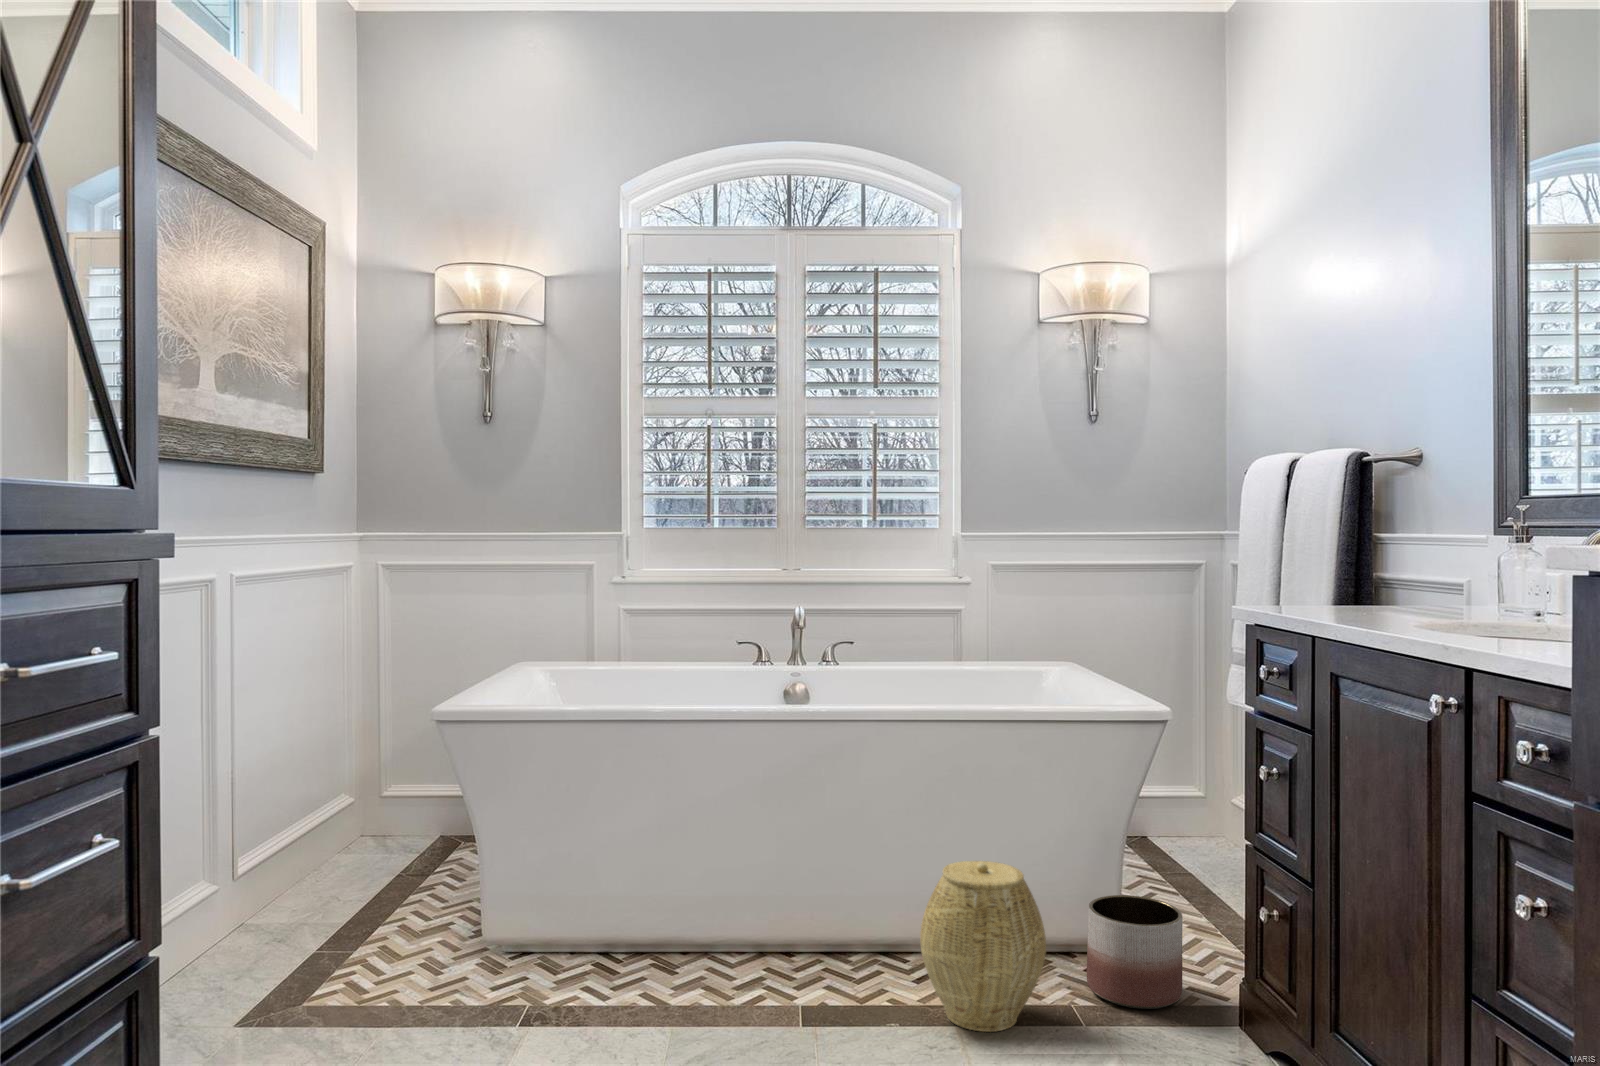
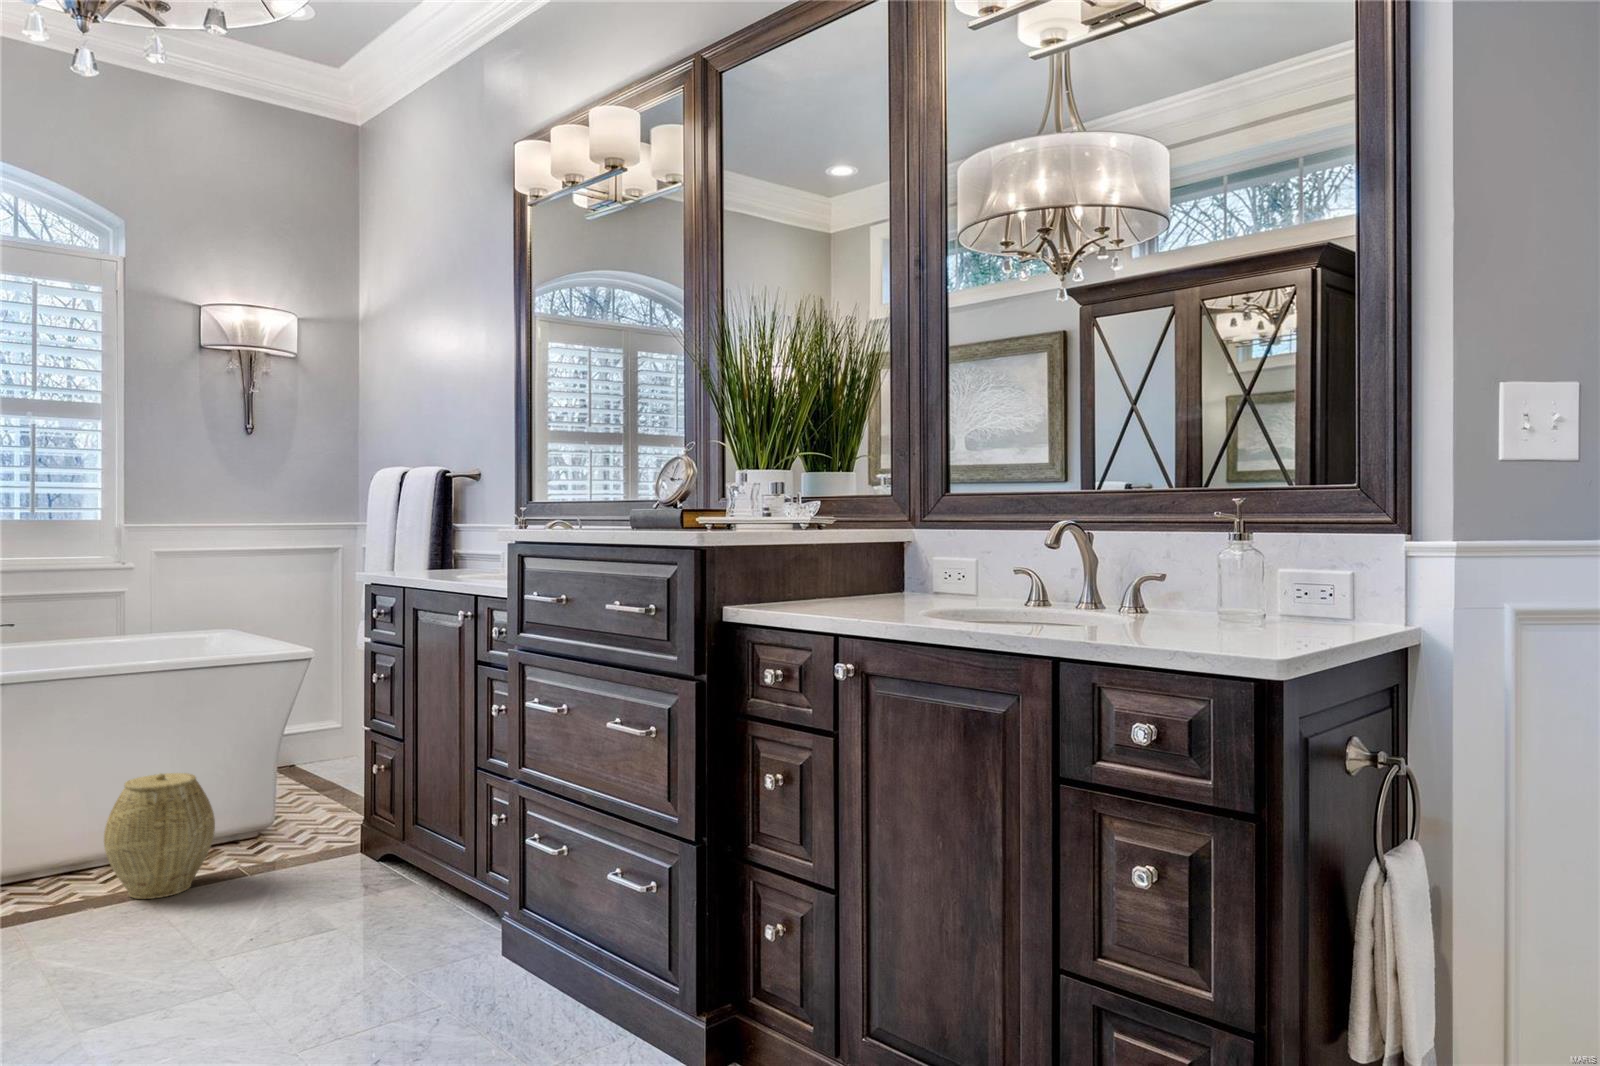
planter: present [1087,895,1183,1009] -> none [248,785,321,860]

